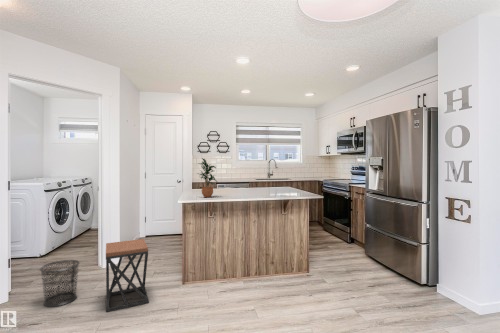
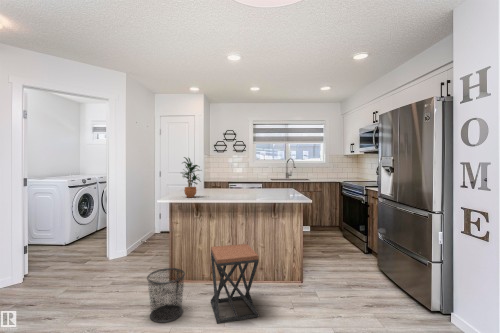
stool: present [106,239,149,312] -> present [211,244,259,324]
waste bin: present [40,260,79,307] -> present [147,268,185,322]

